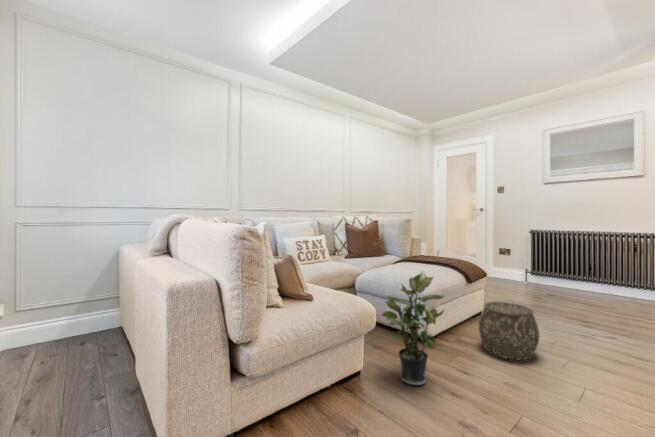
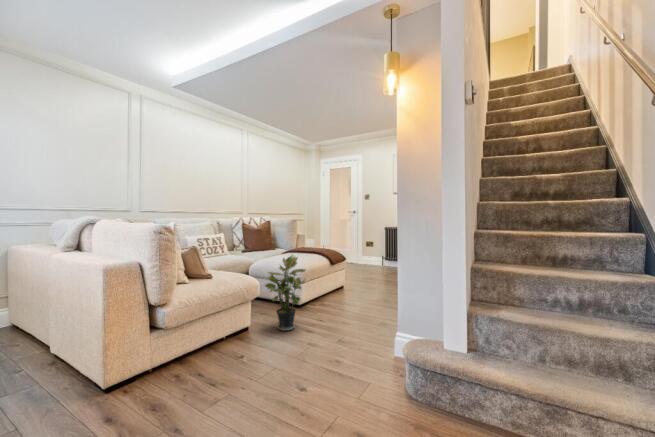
woven basket: present [479,302,539,360] -> none [334,275,369,311]

